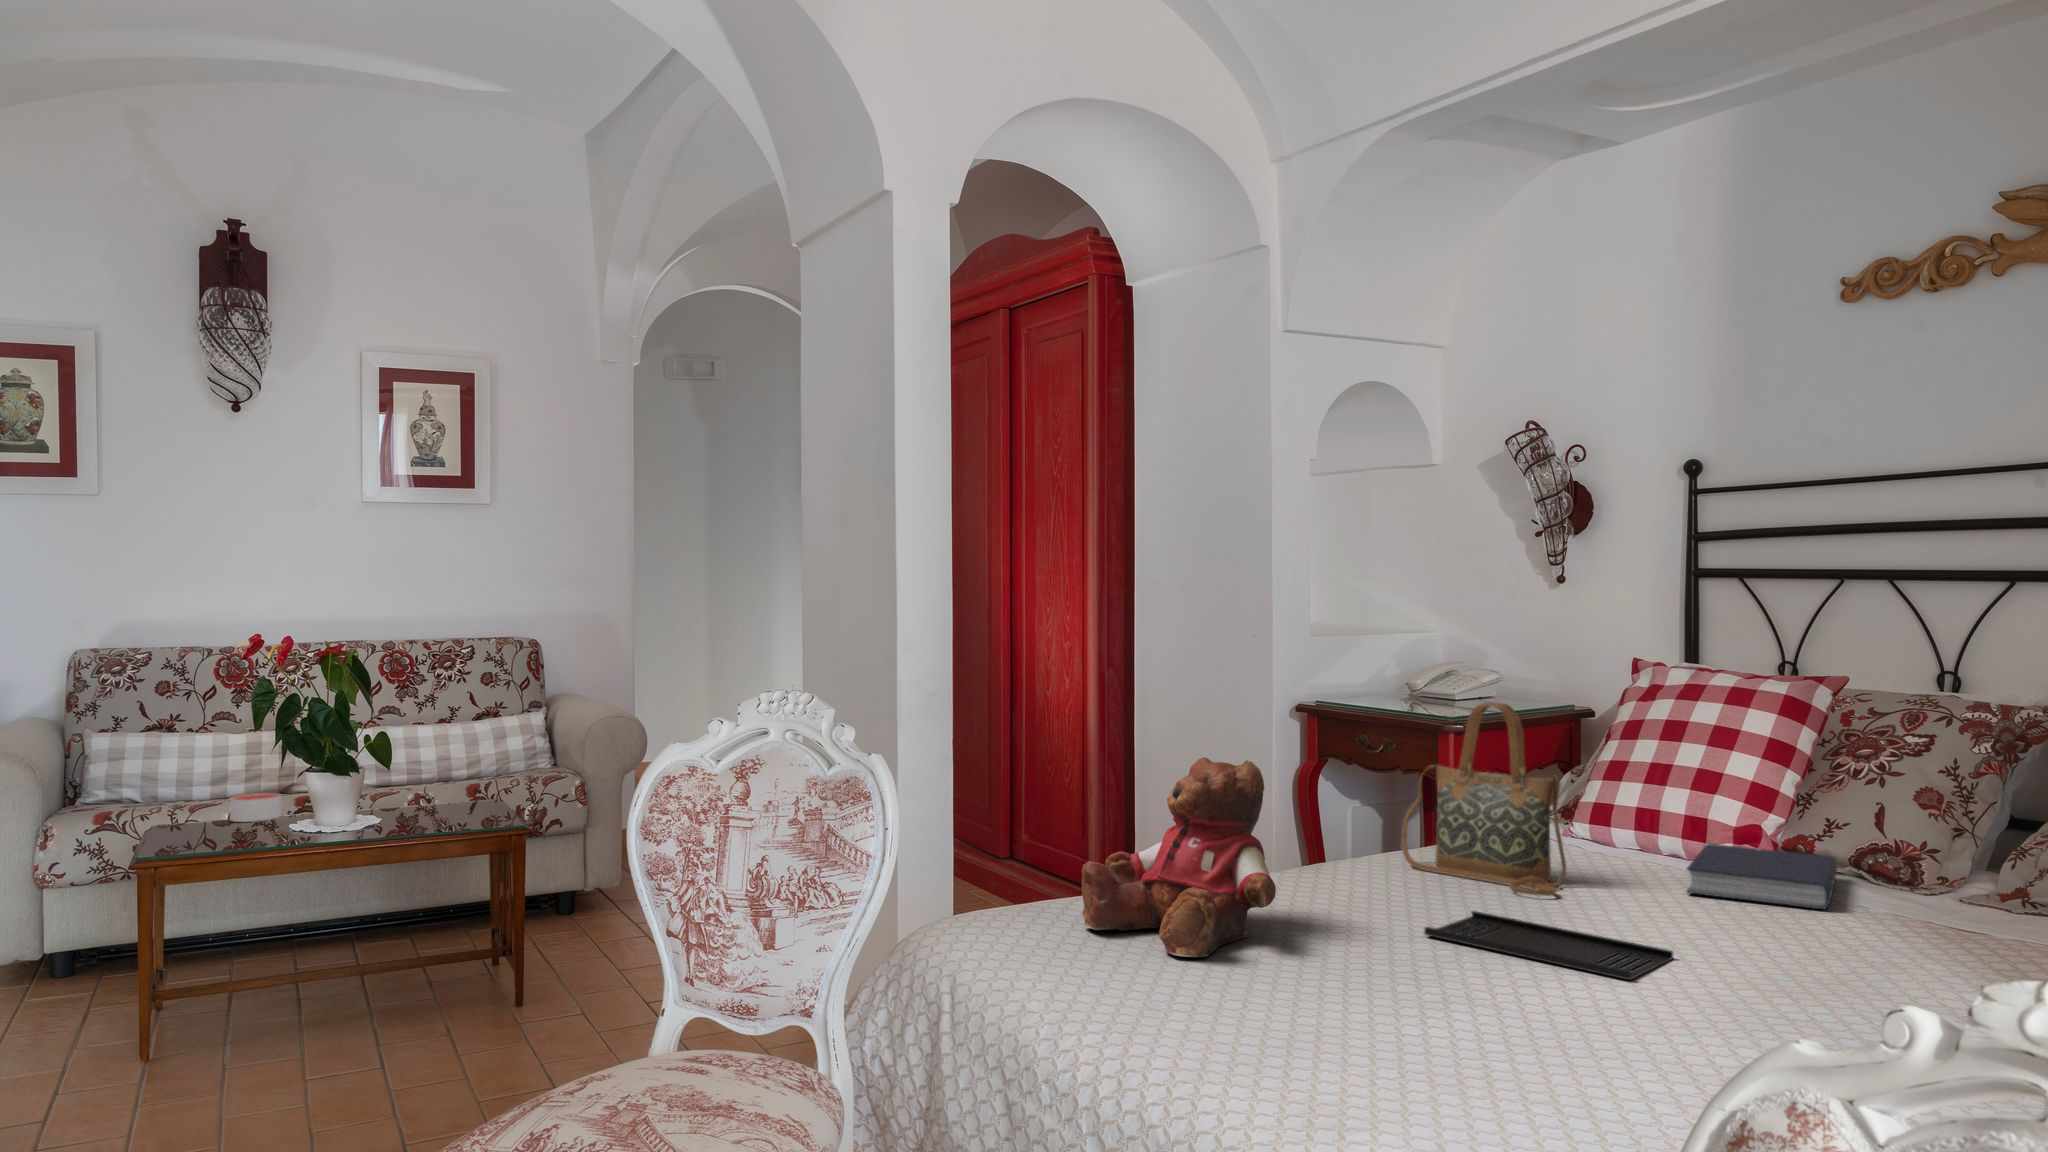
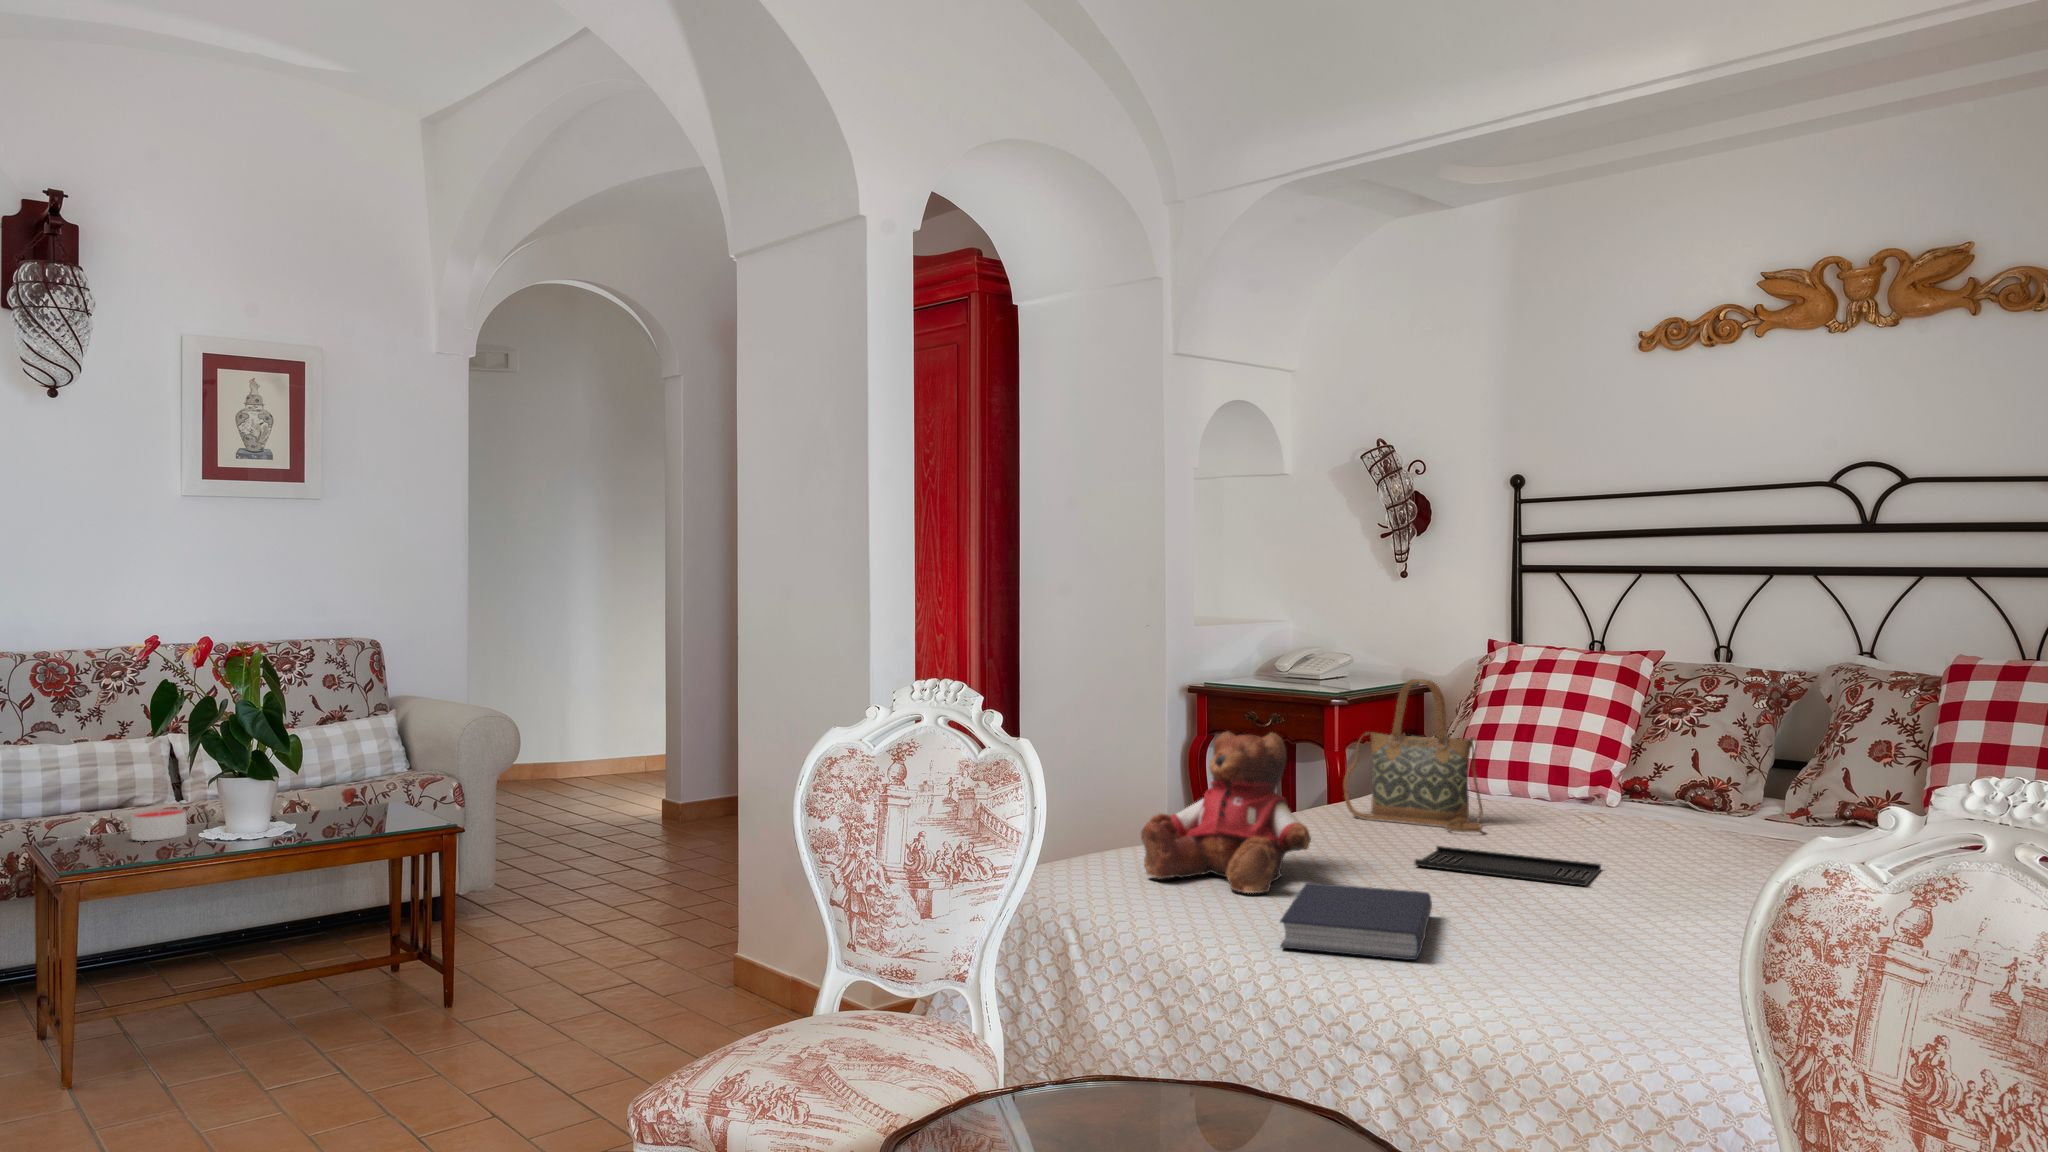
book: present [1687,844,1837,909] -> present [1280,883,1432,960]

